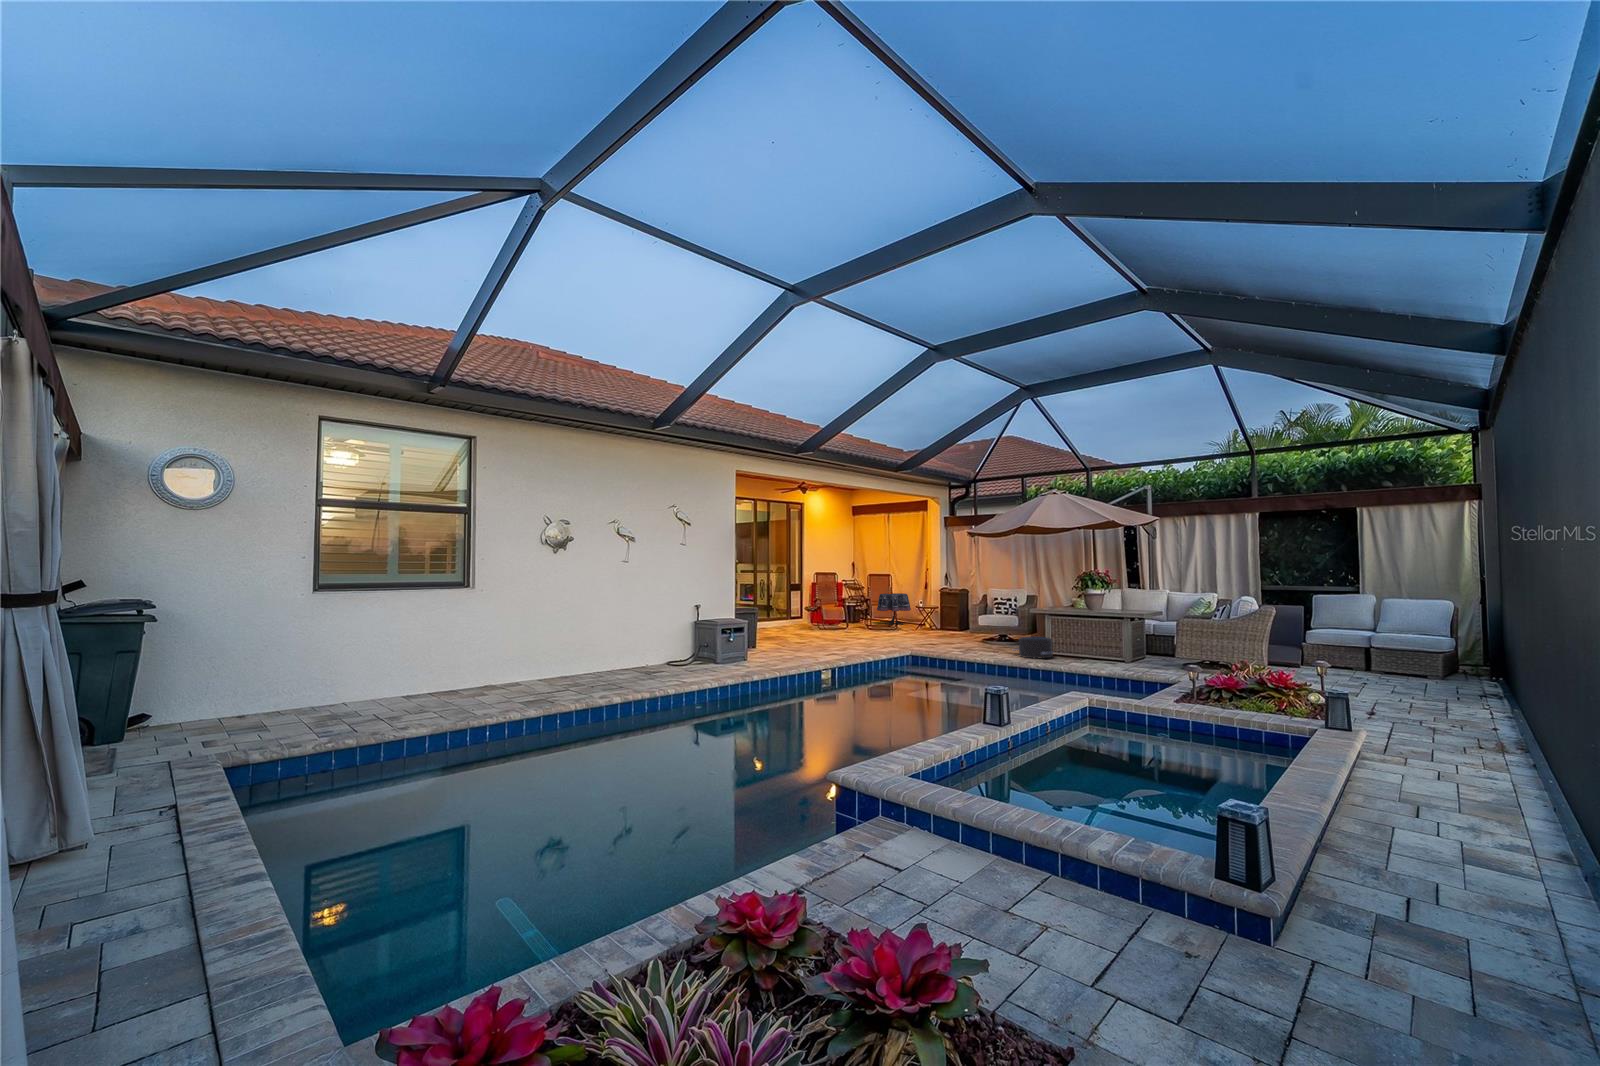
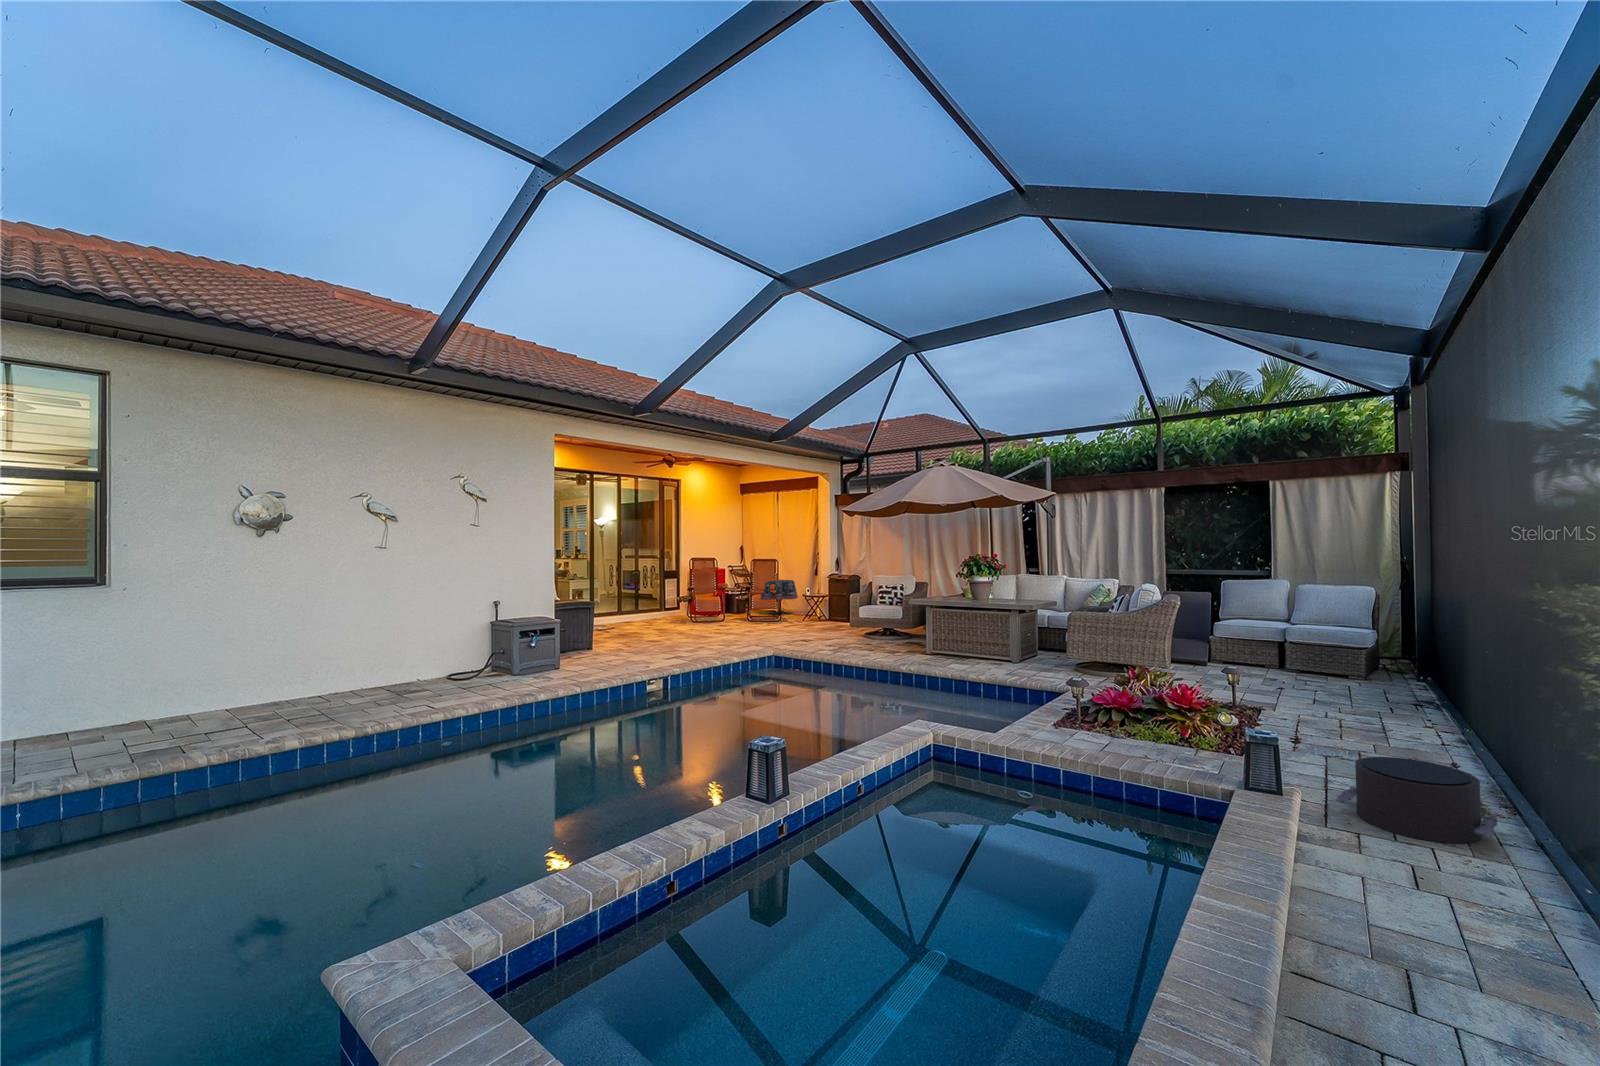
pouf: present [1014,637,1053,658] -> present [1336,757,1497,843]

